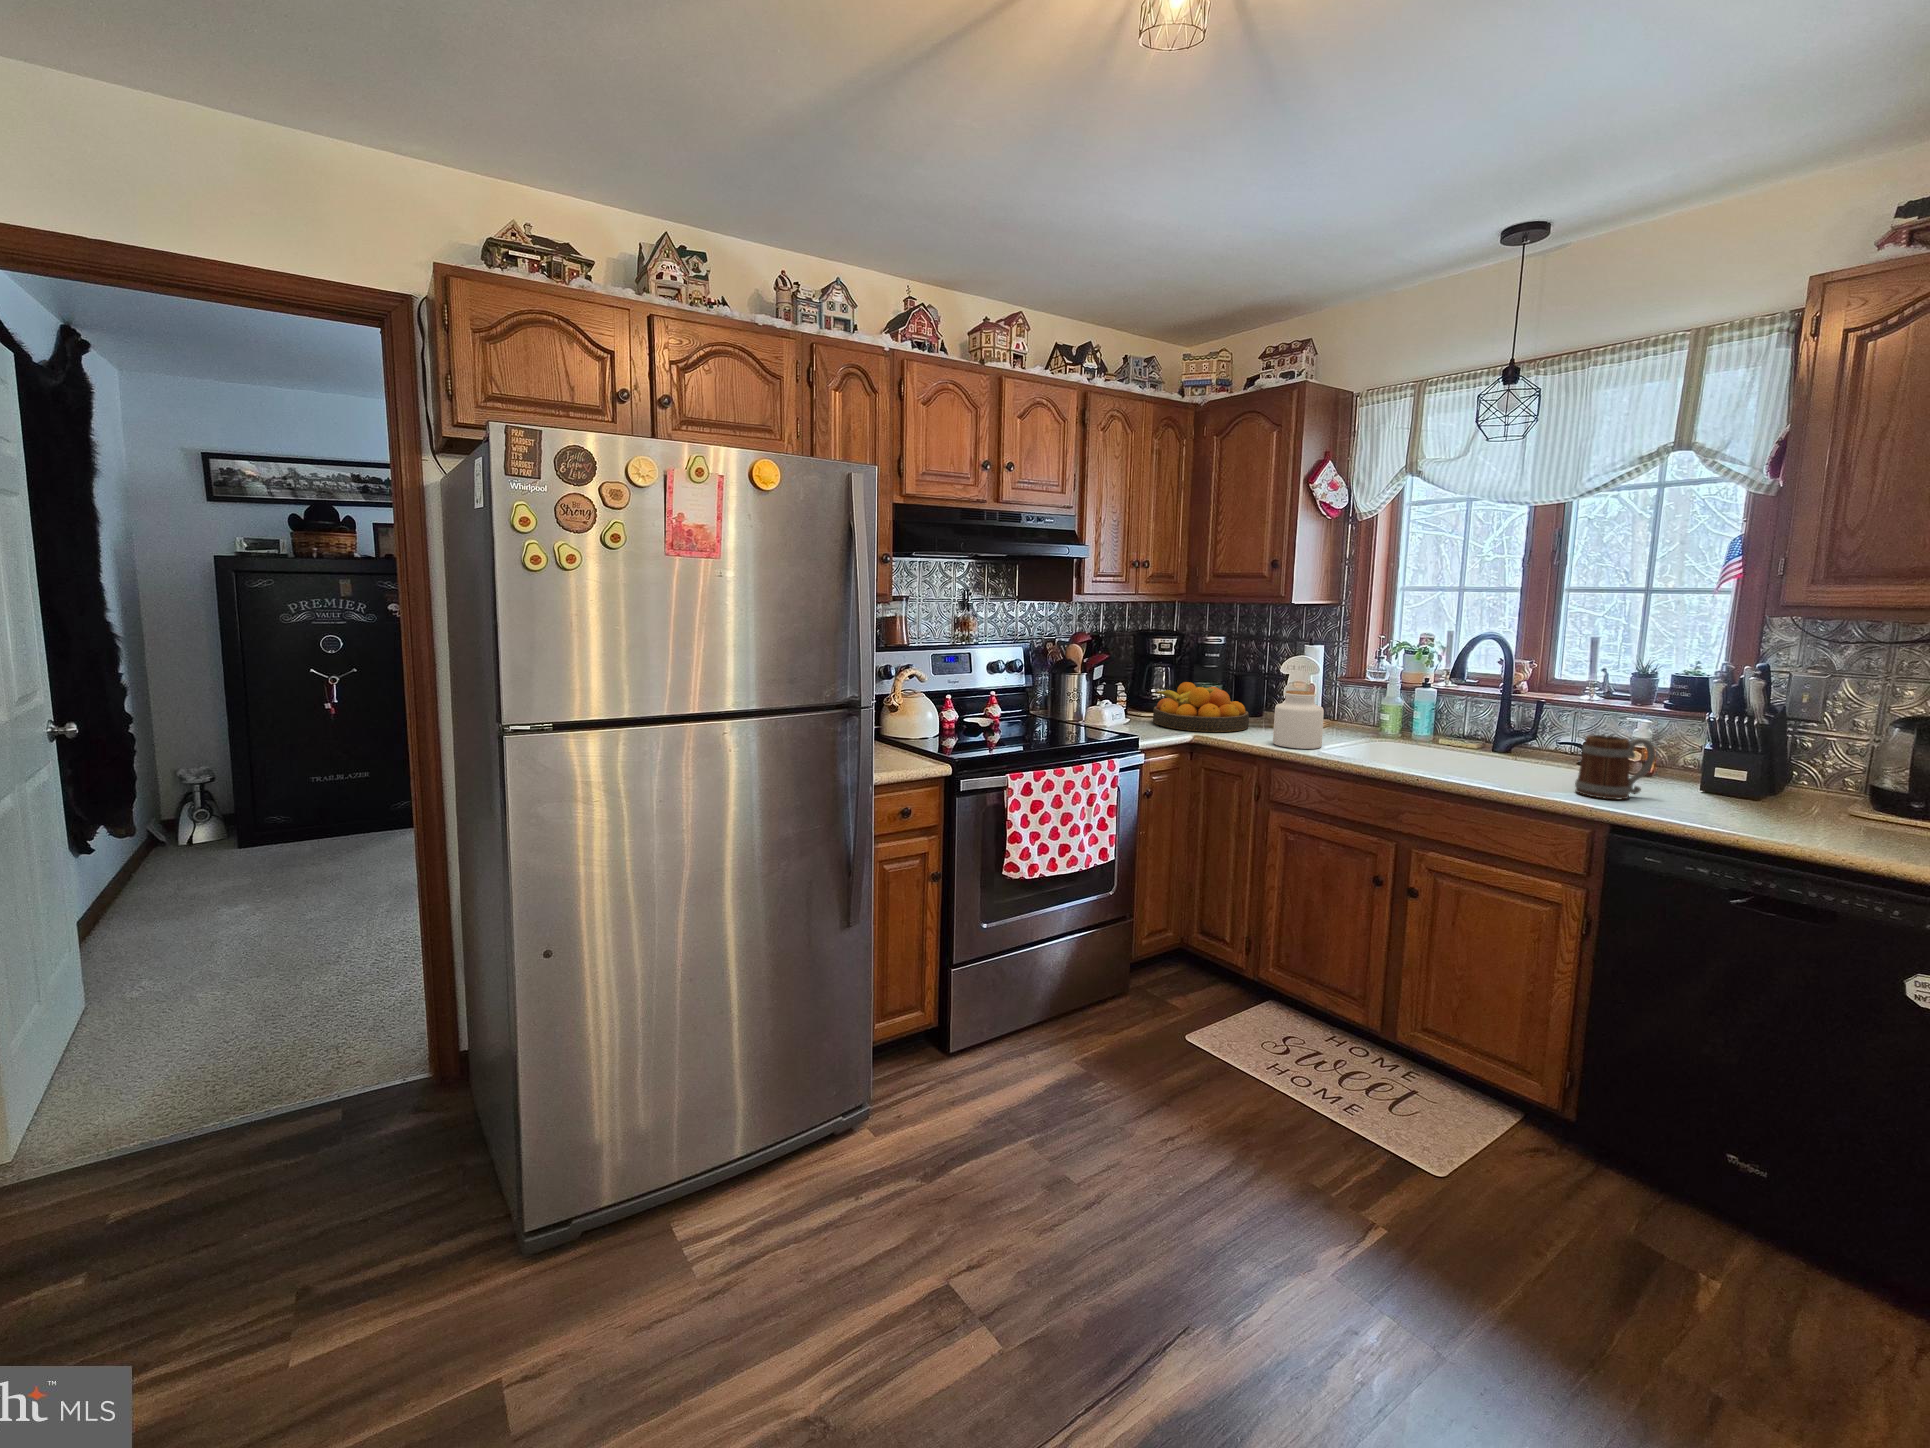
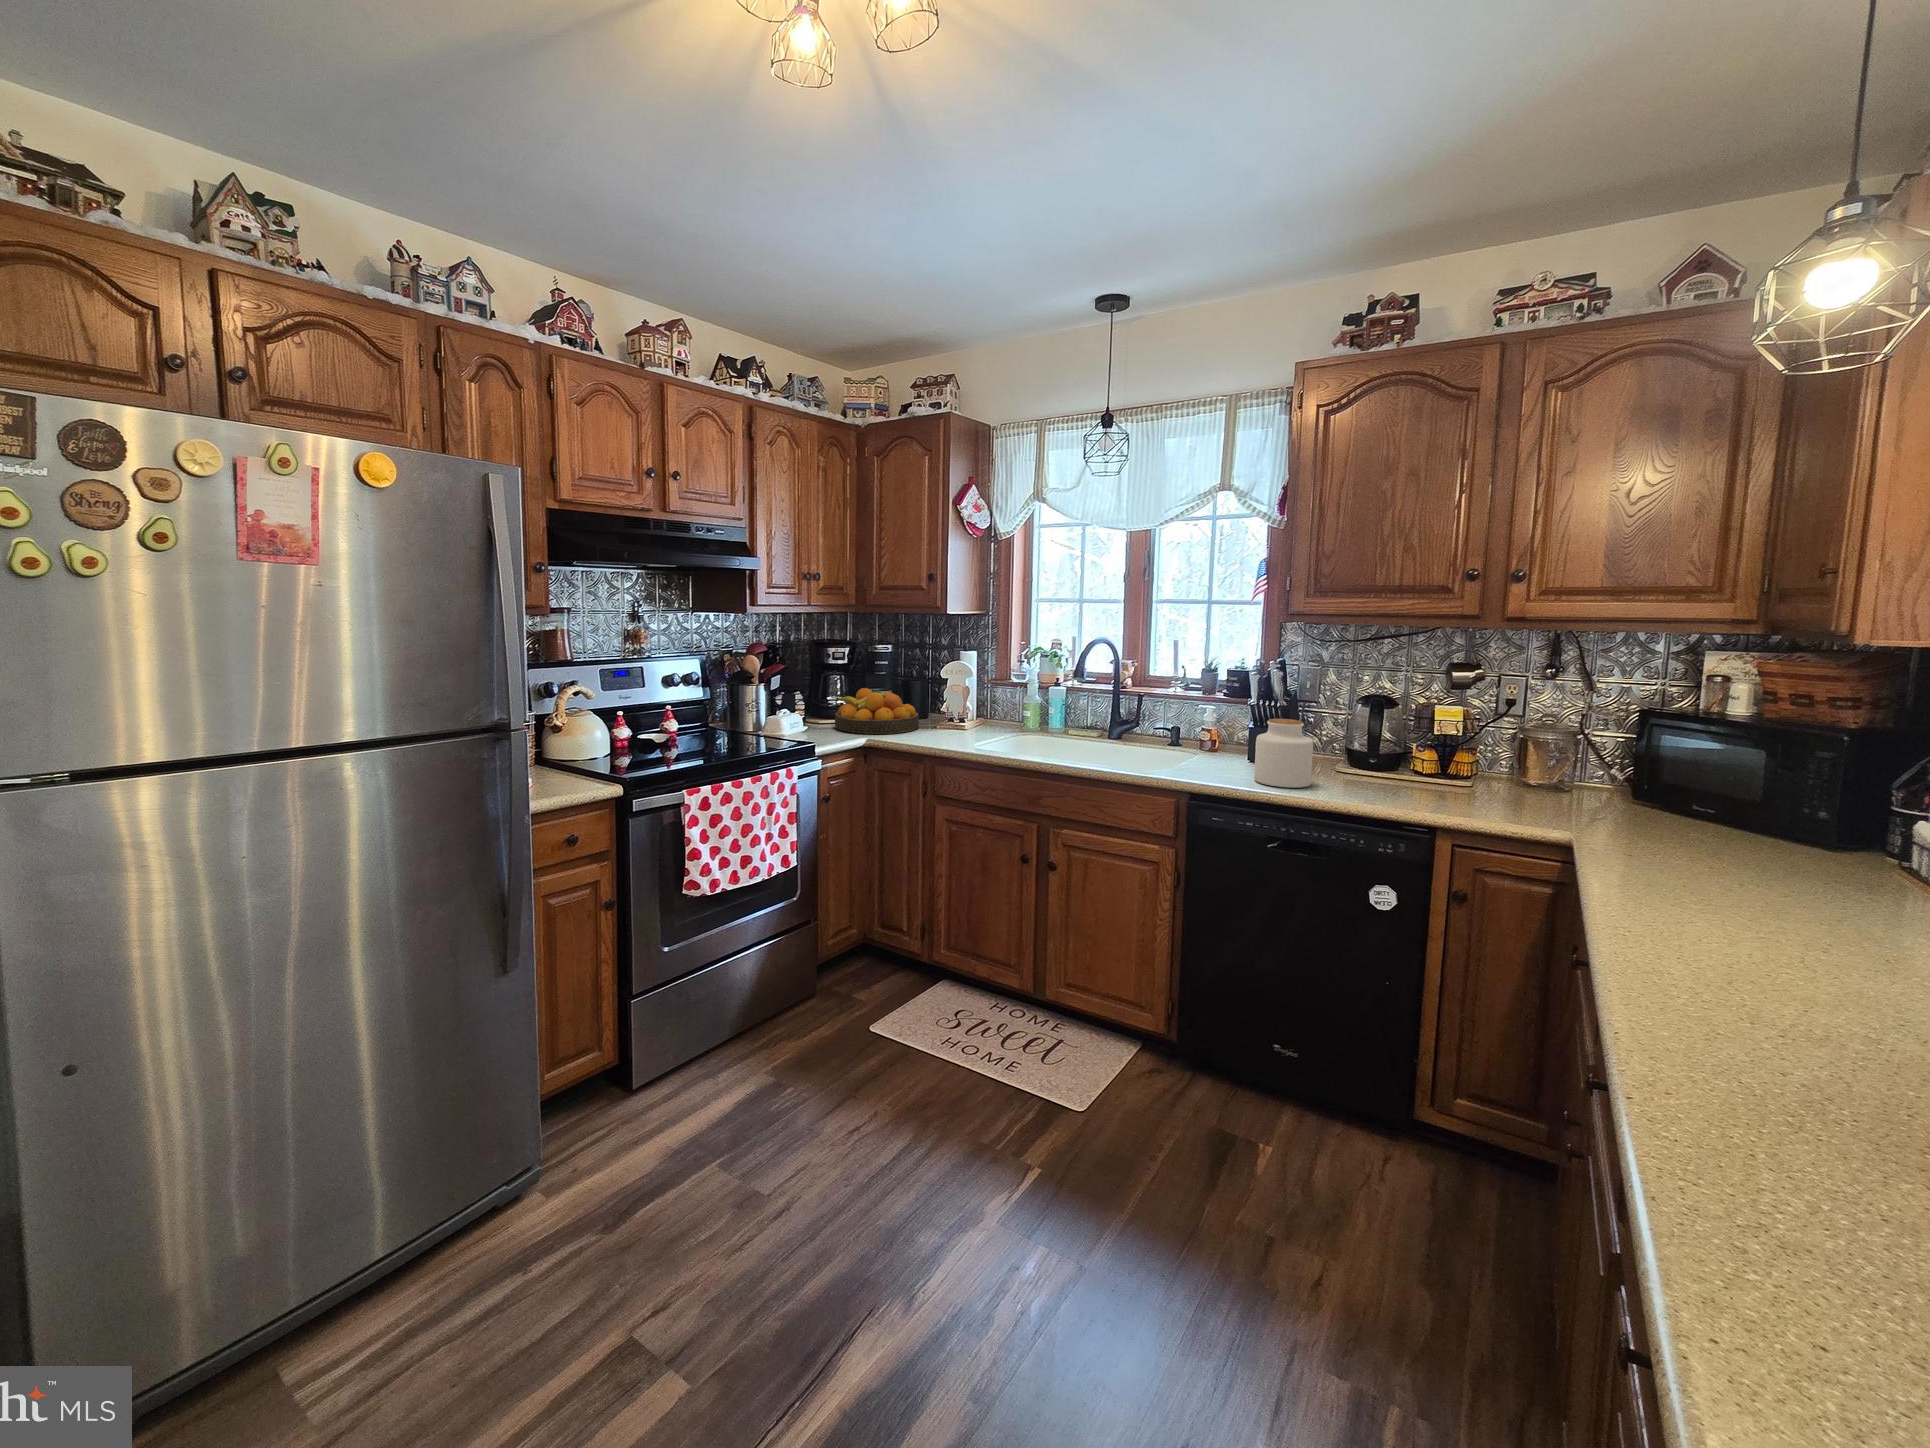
jar: present [1273,690,1324,749] -> present [1254,719,1313,788]
mug: present [1575,735,1655,799] -> none [1163,720,1216,771]

